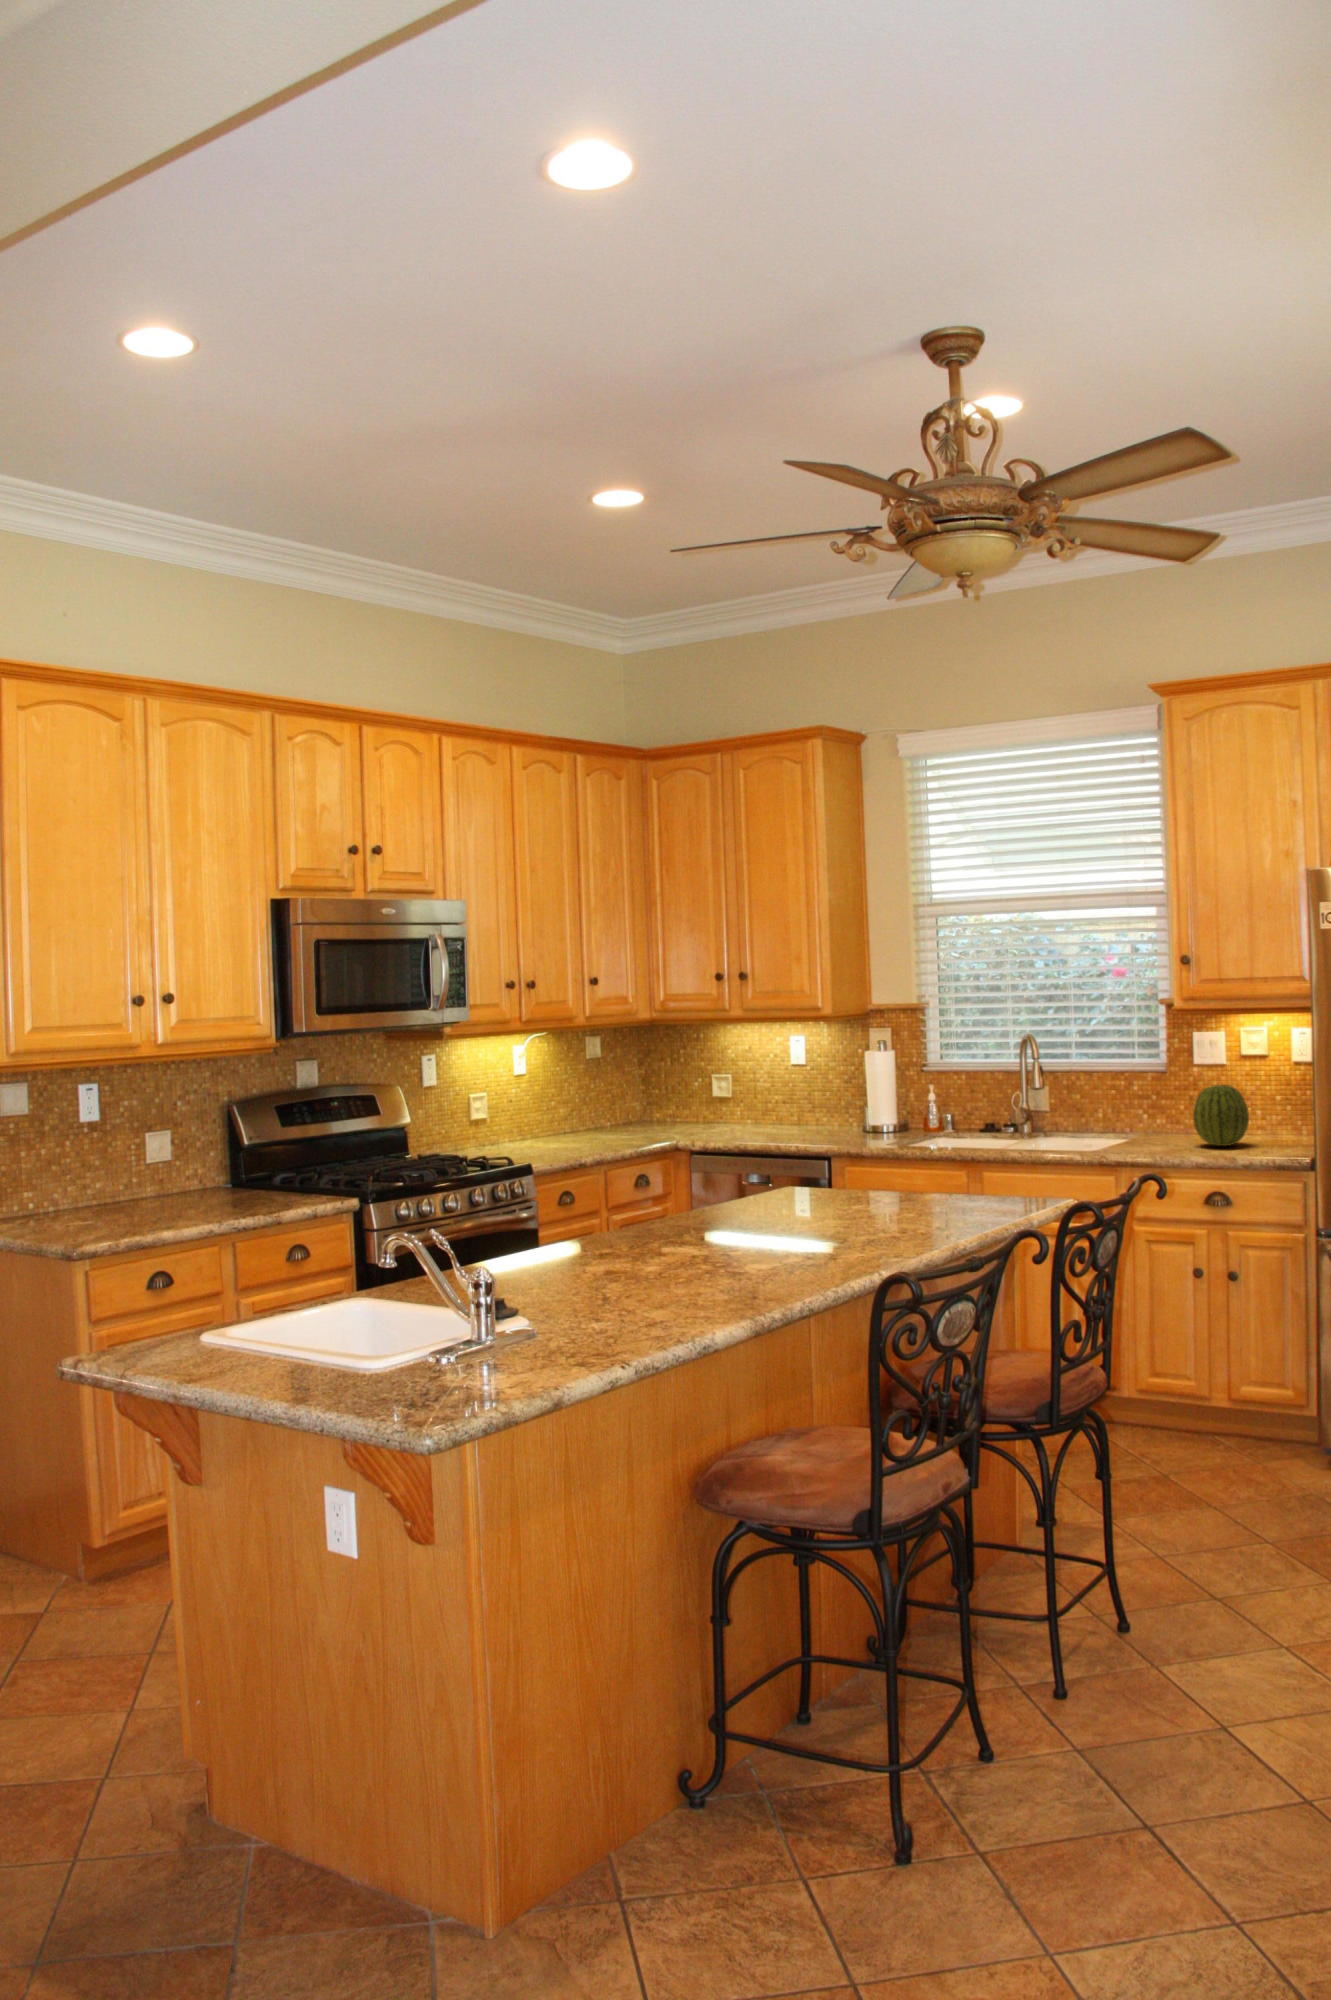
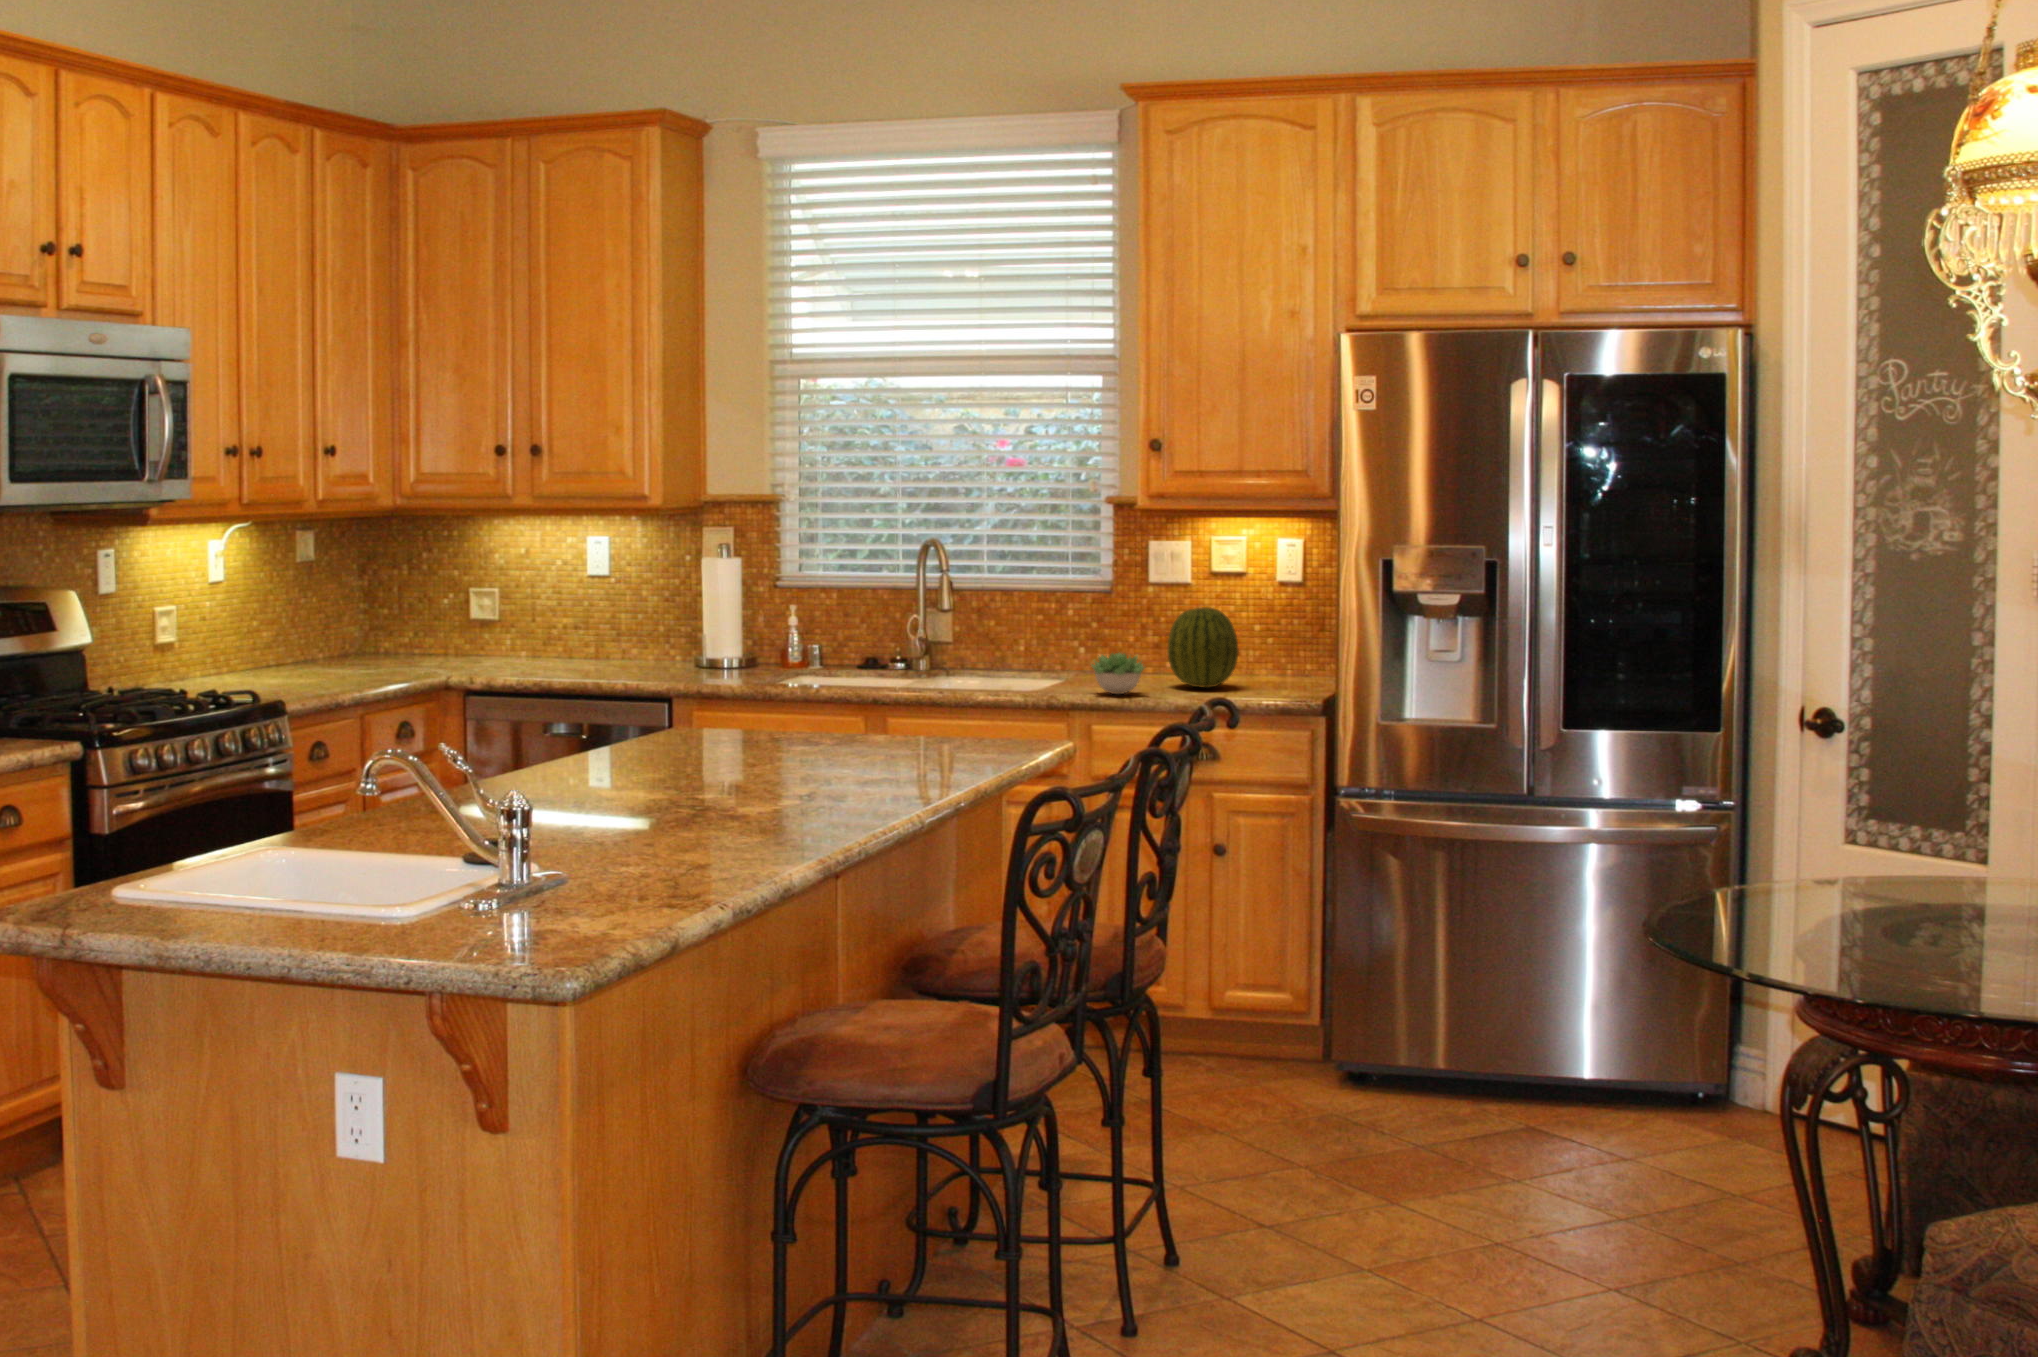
succulent plant: none [1127,1120,1170,1152] -> present [1091,653,1144,694]

